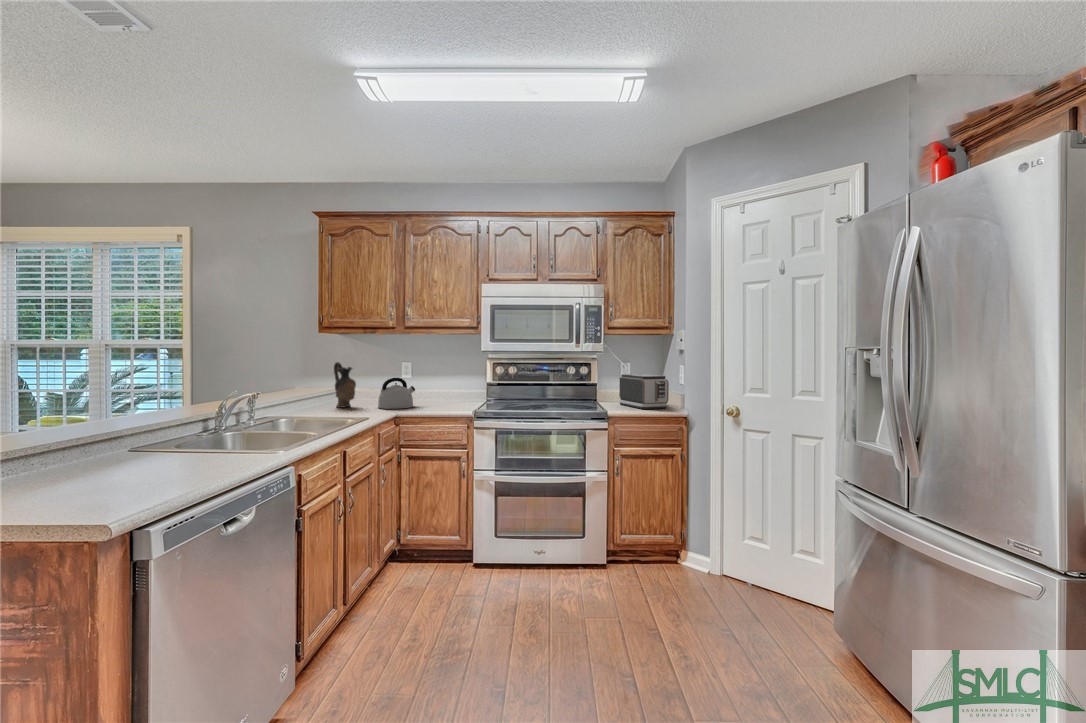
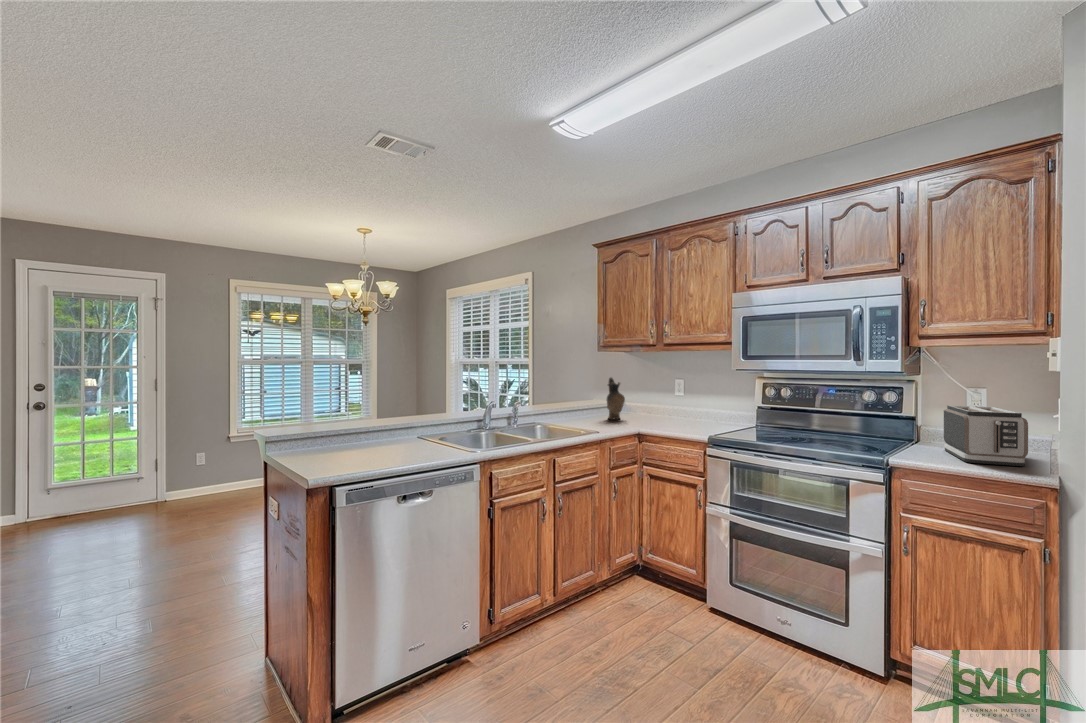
kettle: present [378,378,415,409] -> none [637,394,675,425]

